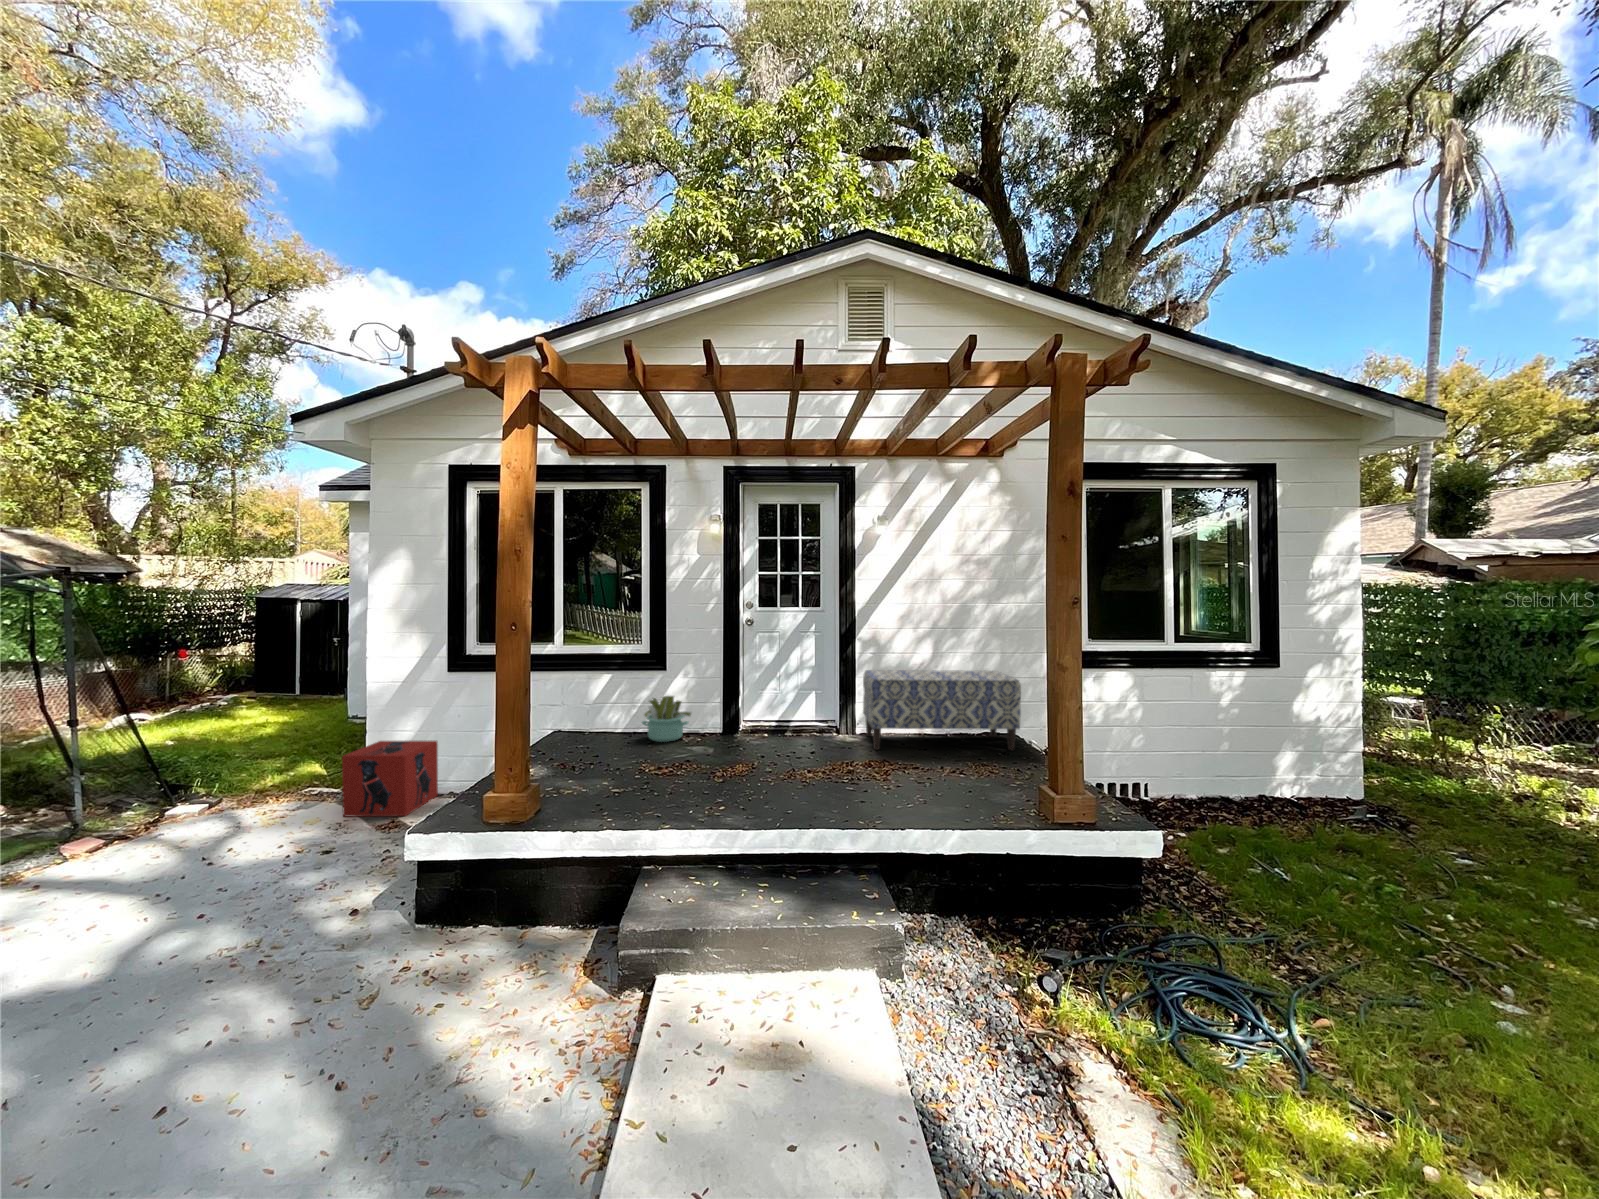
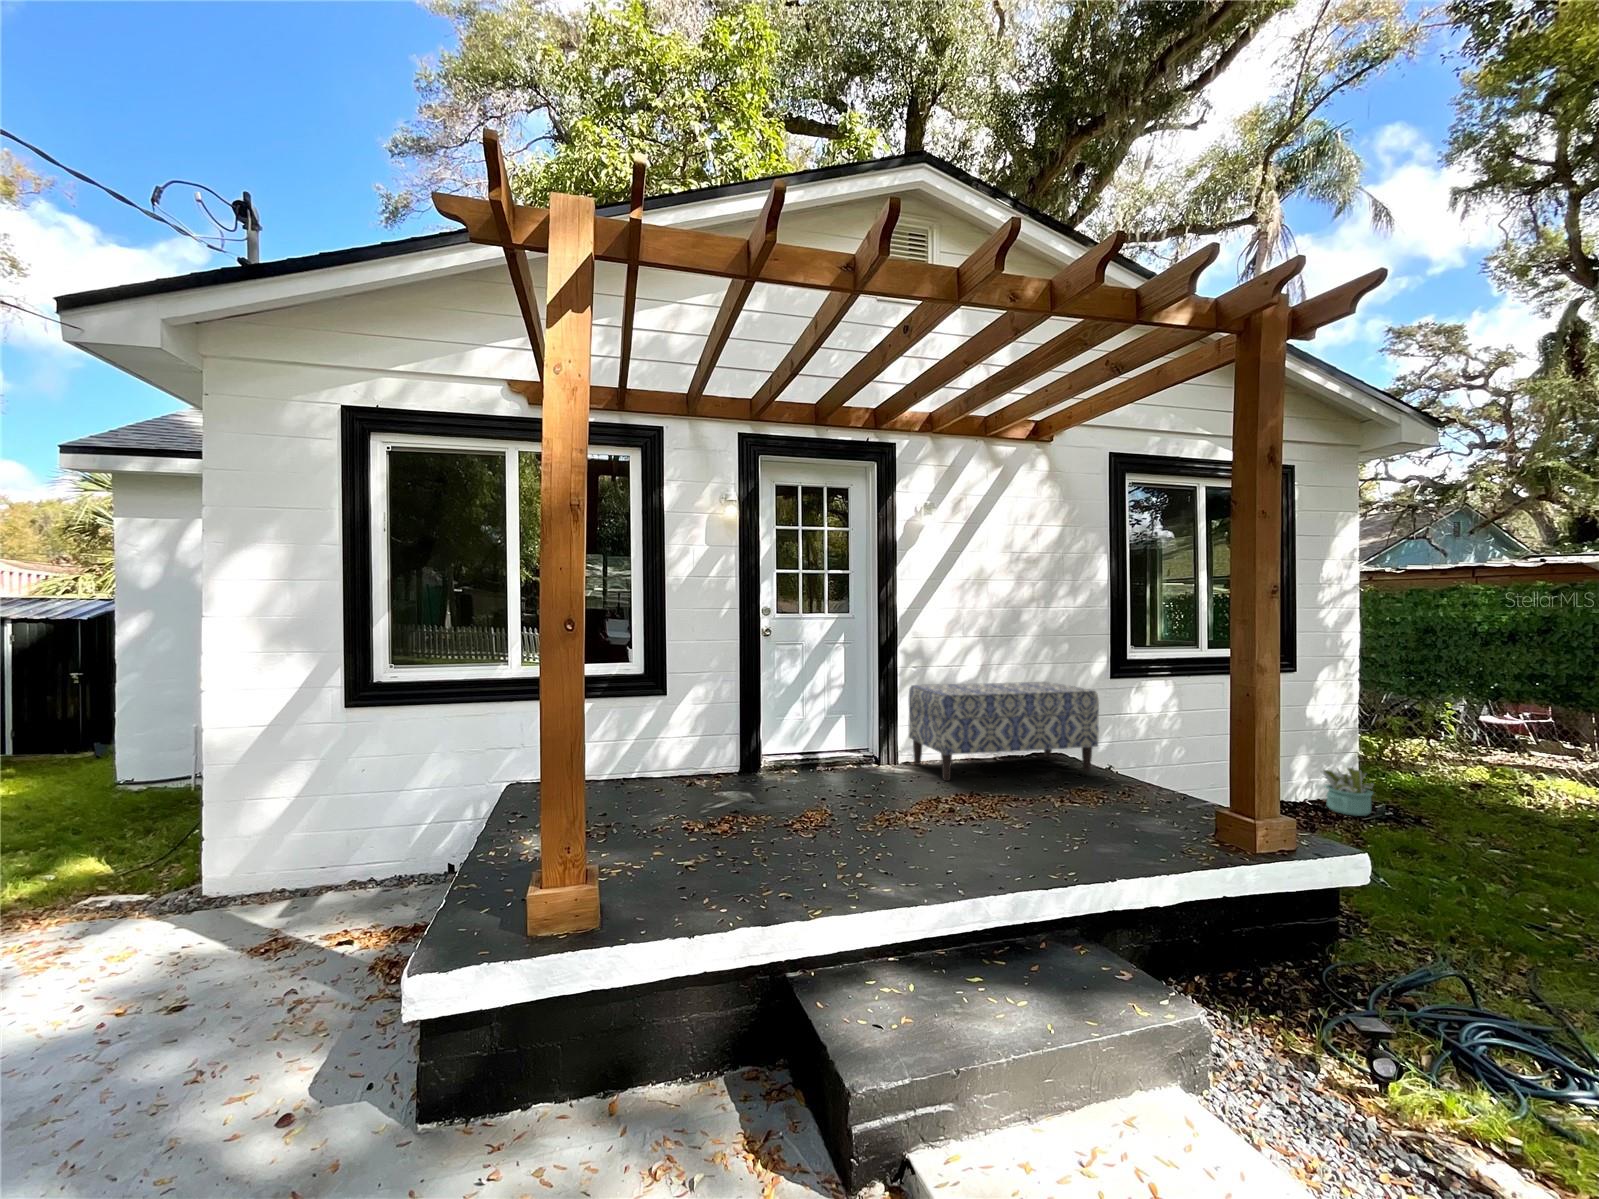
decorative plant: present [642,696,691,742] -> present [1322,768,1374,816]
storage box: present [342,741,438,817] -> none [178,808,330,941]

